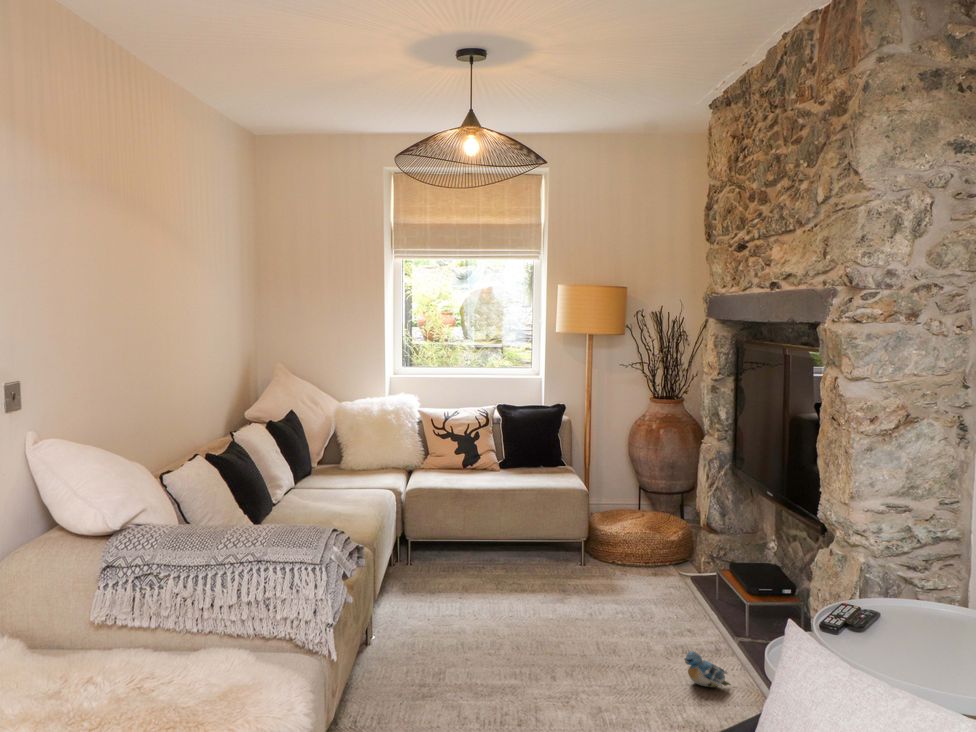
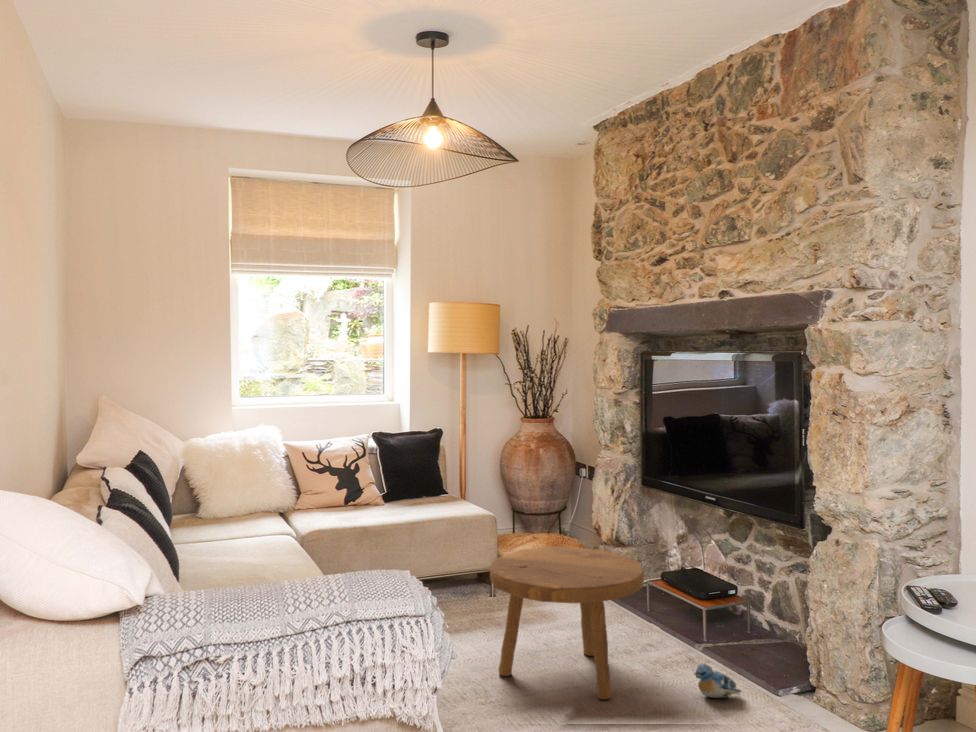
footstool: none [514,523,658,667] -> present [490,547,644,699]

